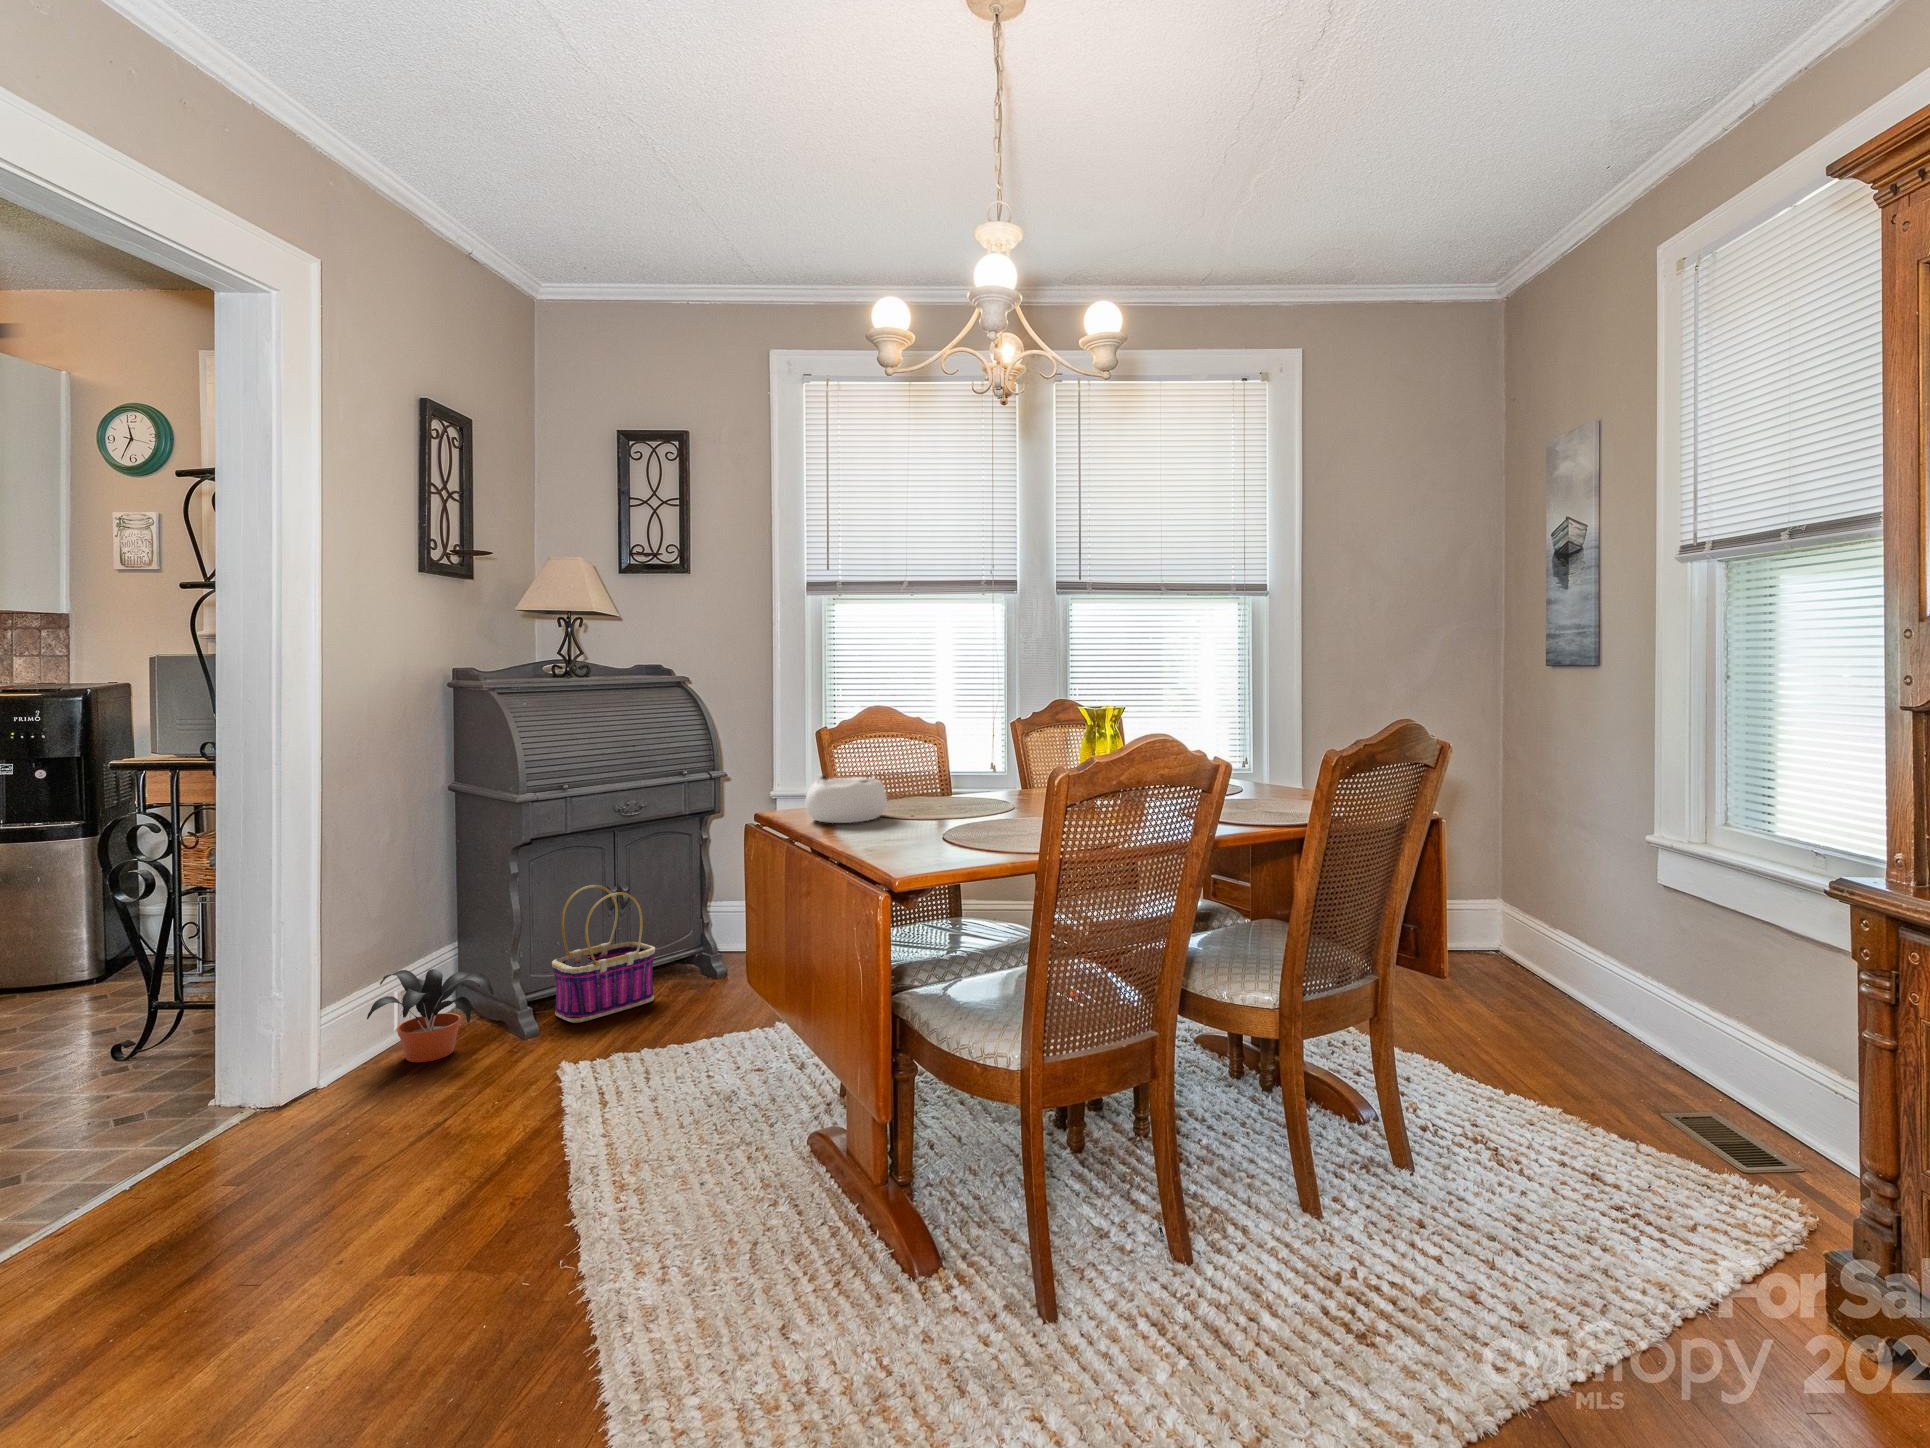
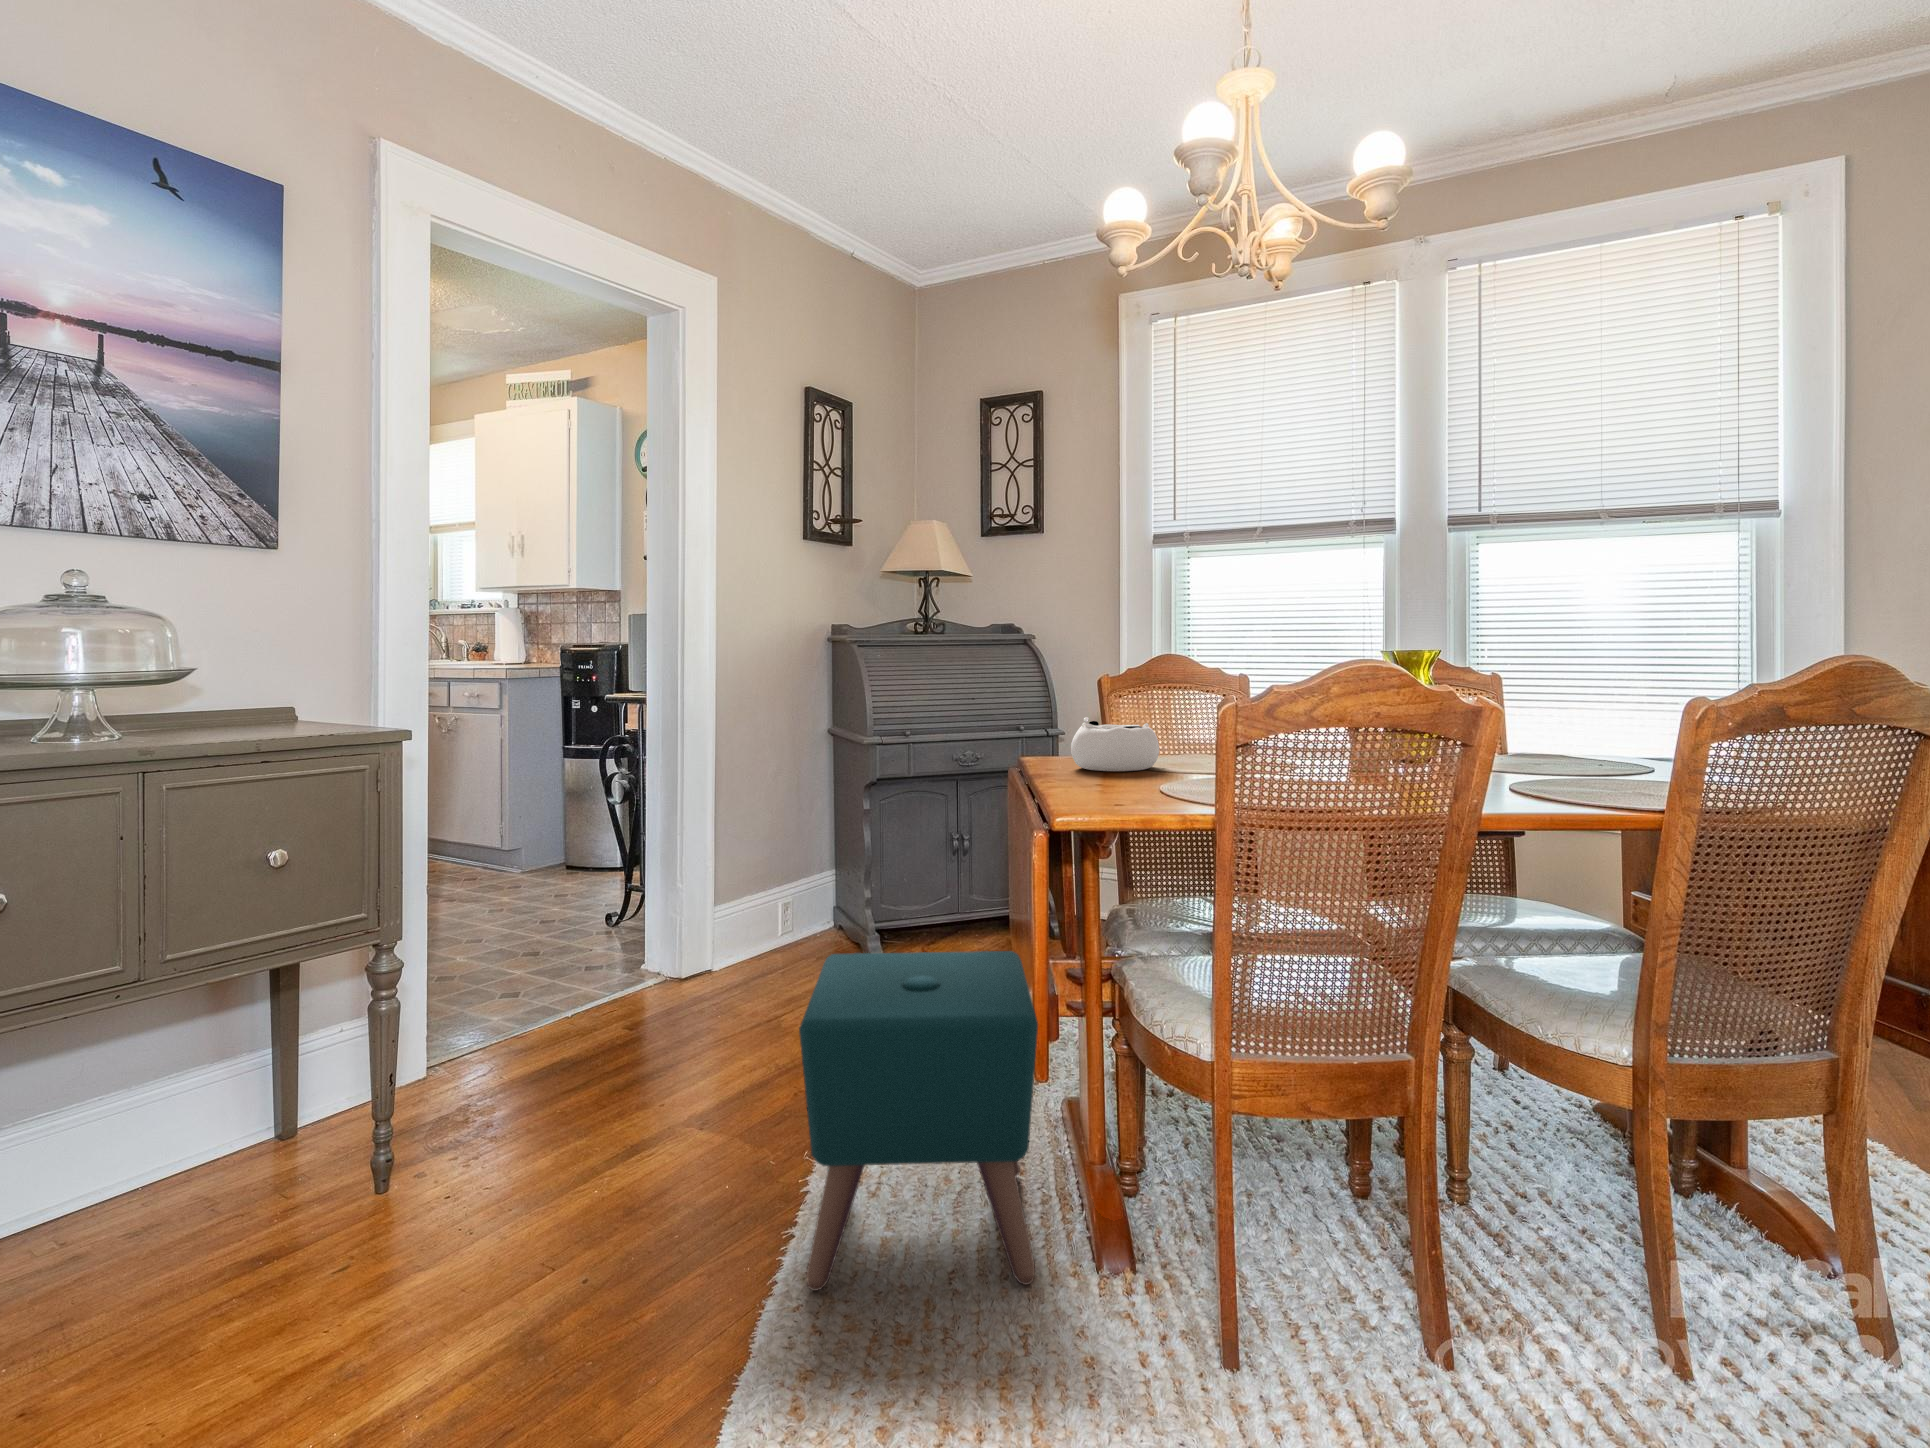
basket: present [552,885,655,1023] -> none [899,830,992,958]
potted plant: present [367,969,494,1062] -> none [744,886,840,969]
ottoman: none [600,1005,864,1388] -> present [799,951,1038,1291]

